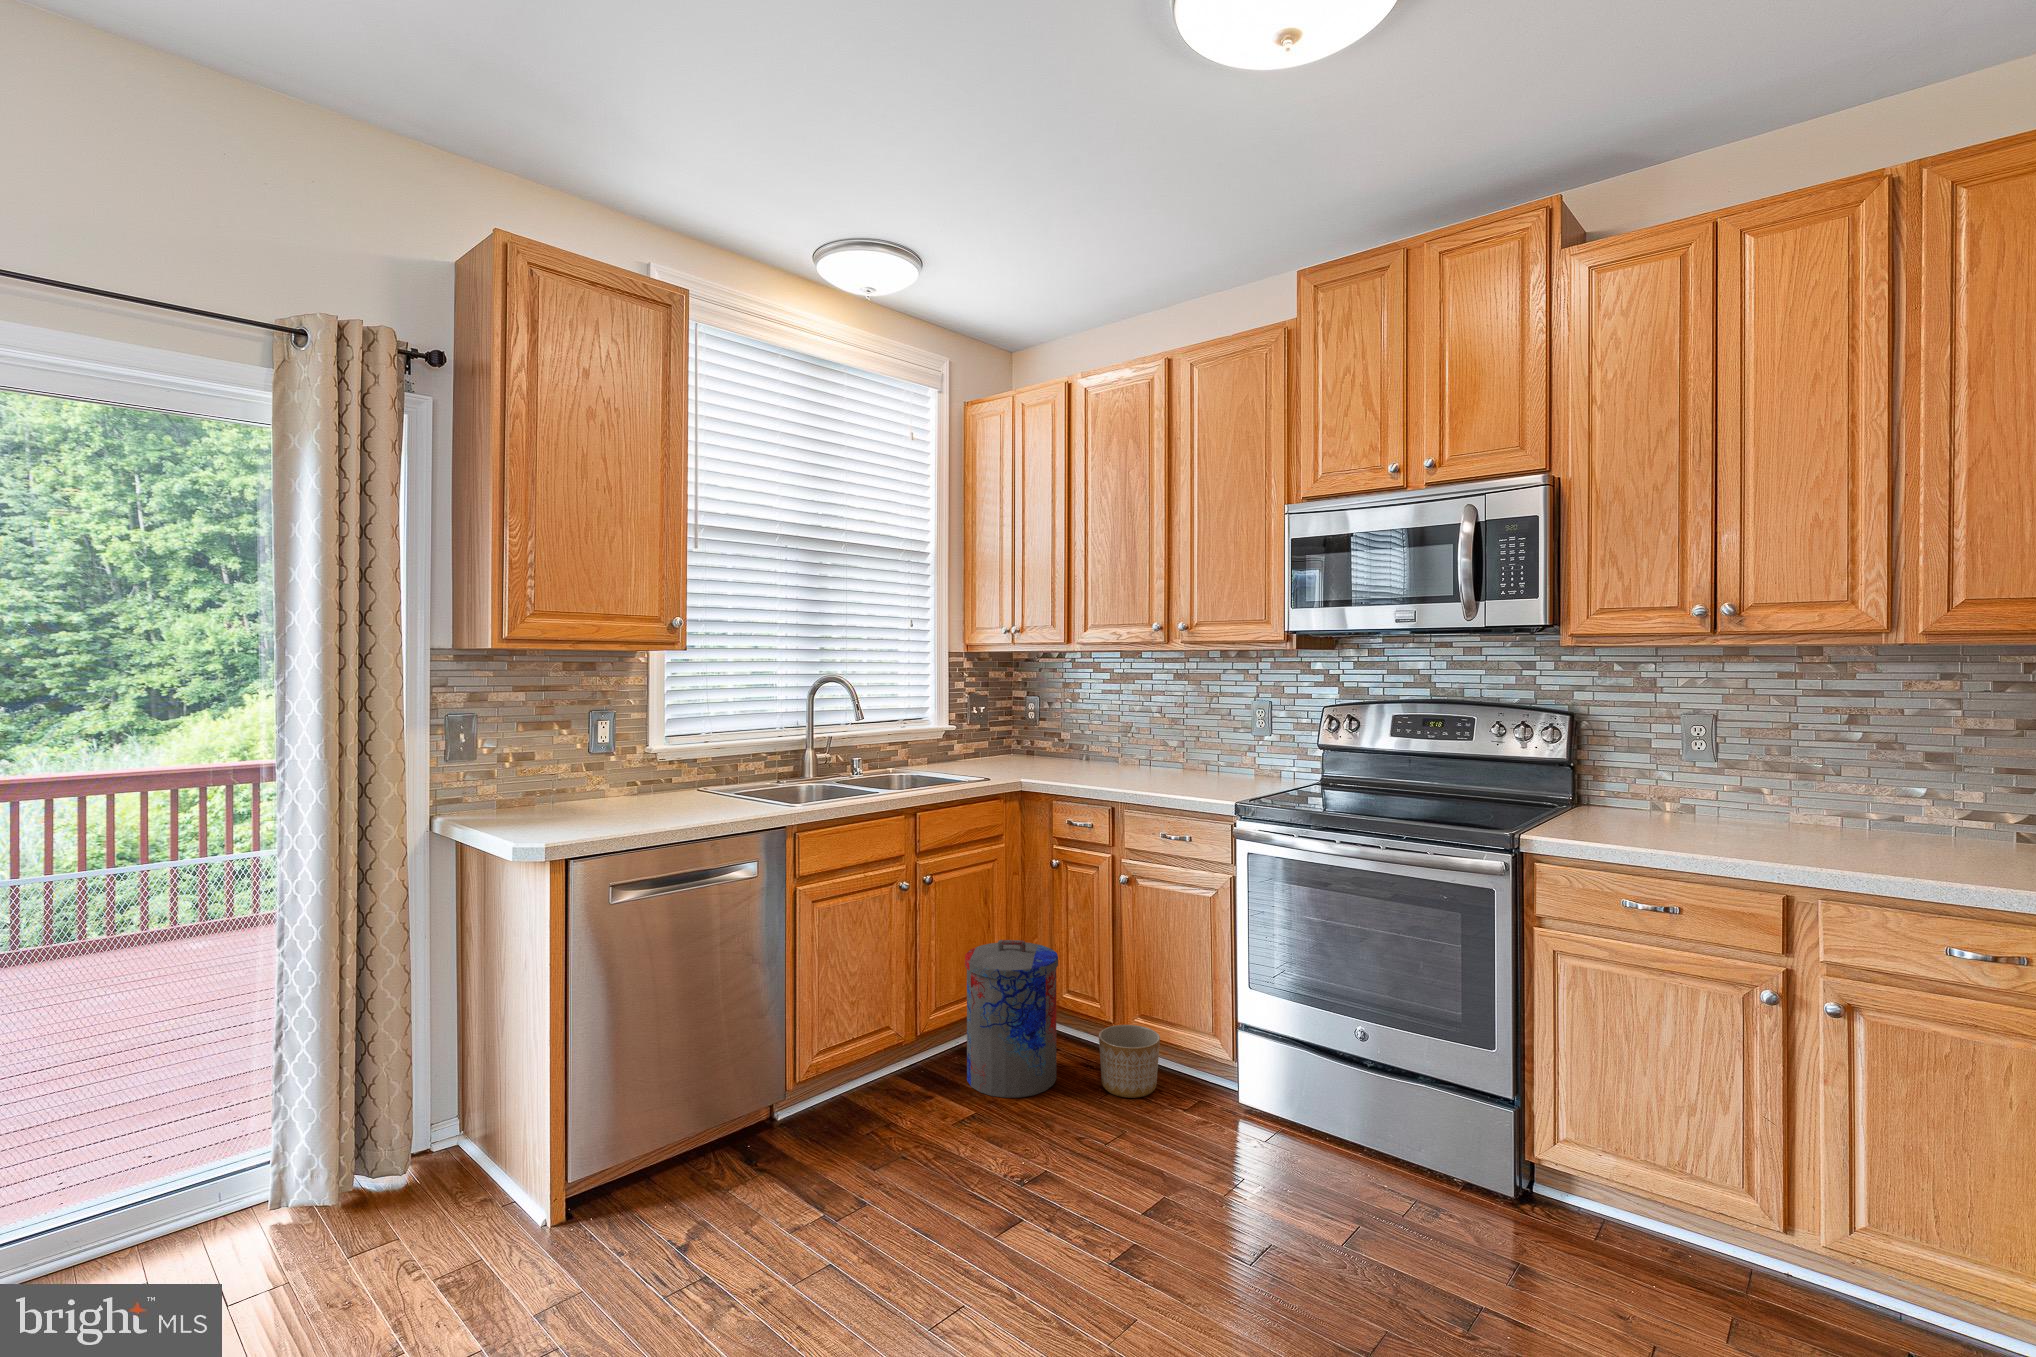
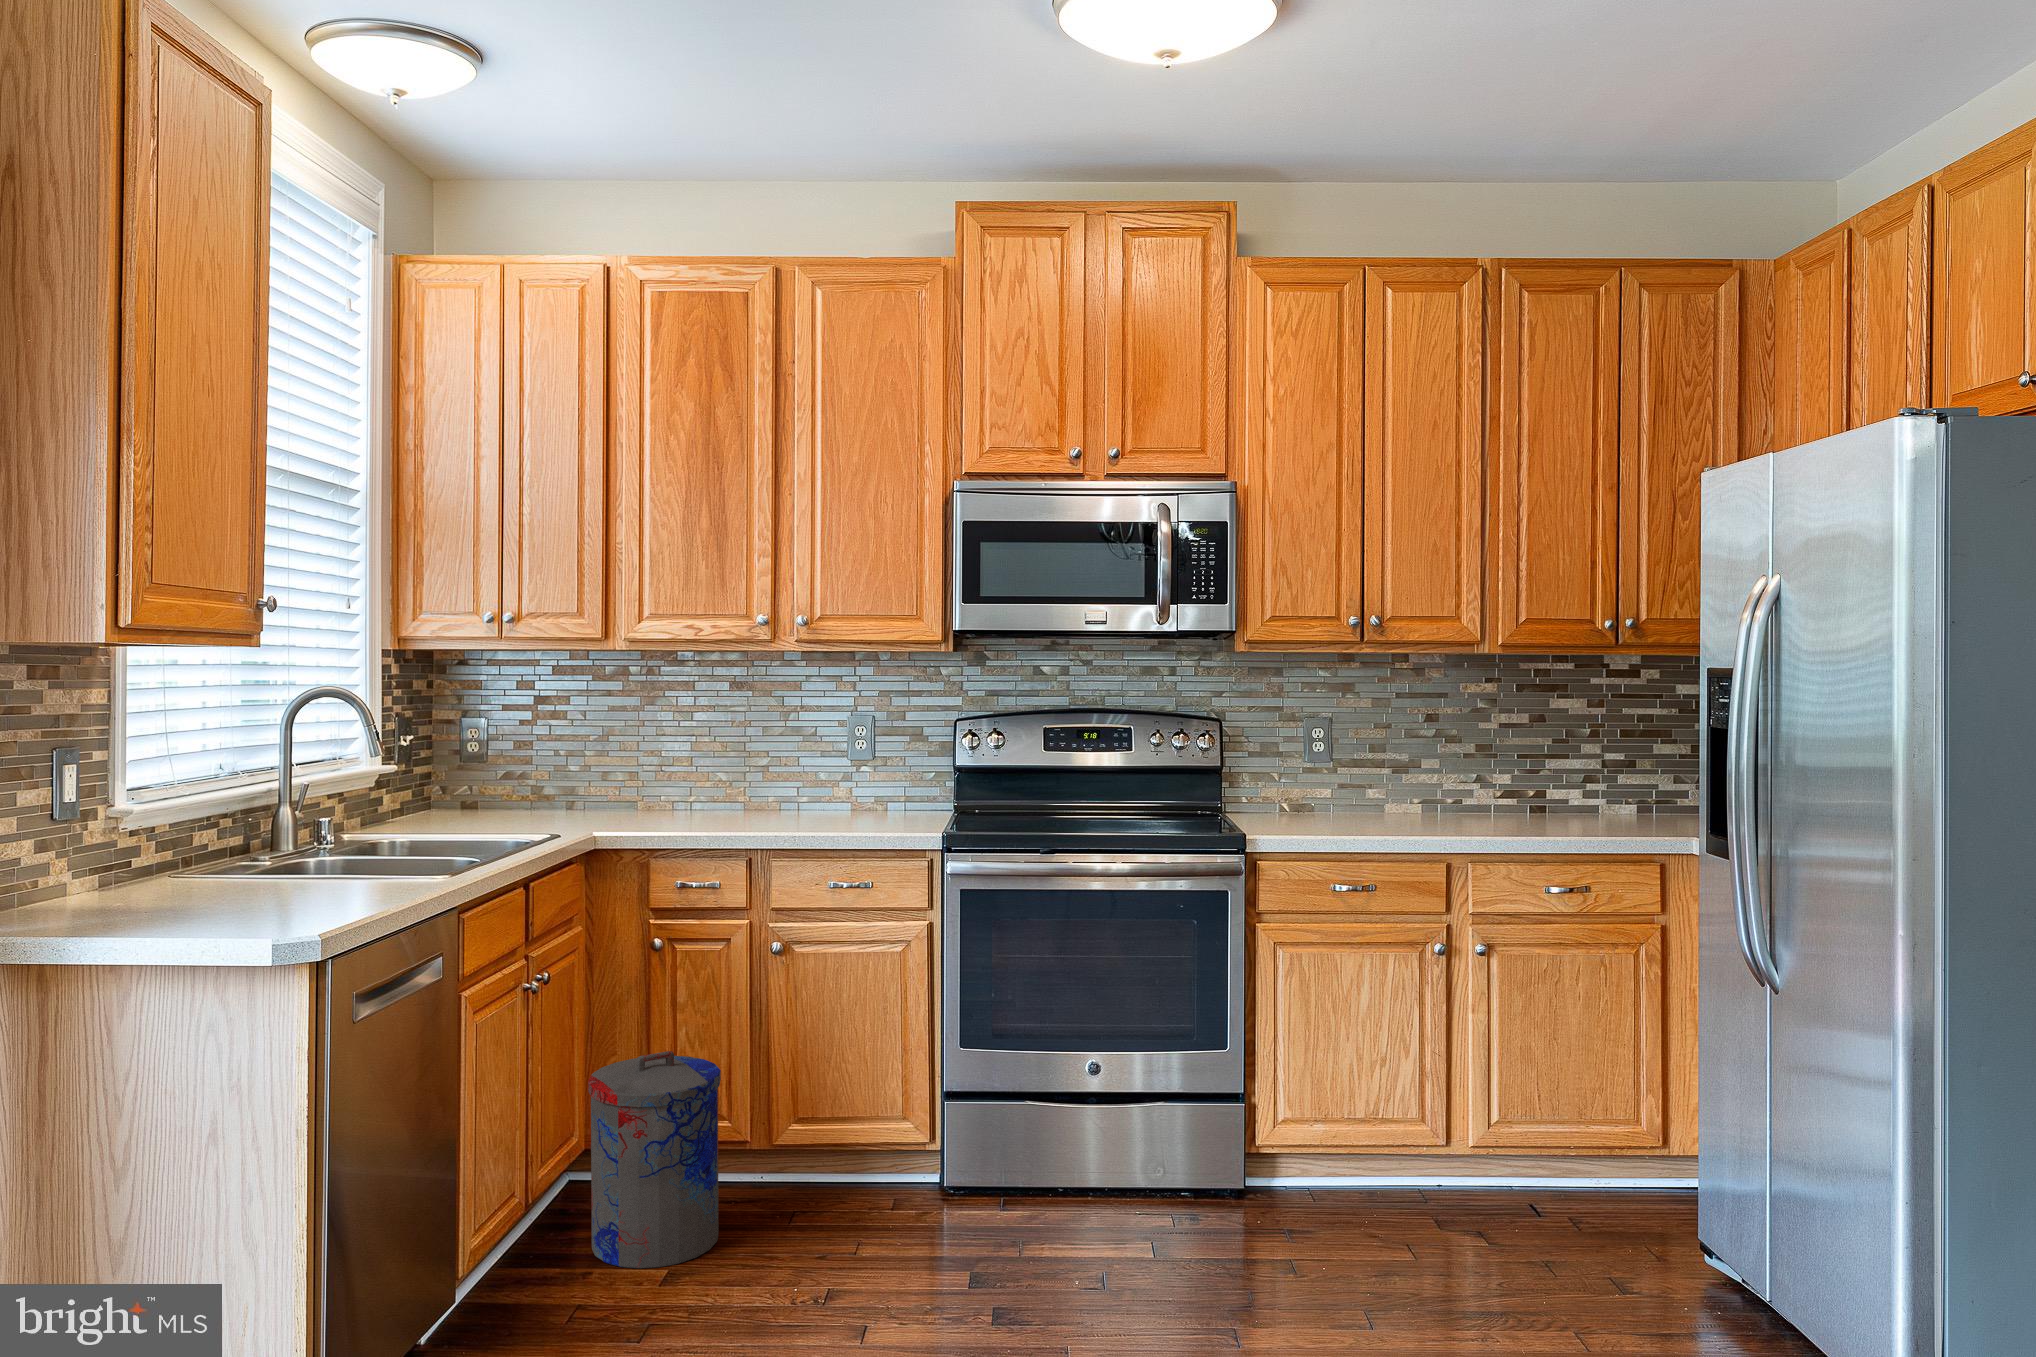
planter: present [1099,1025,1160,1098] -> none [765,1131,844,1221]

